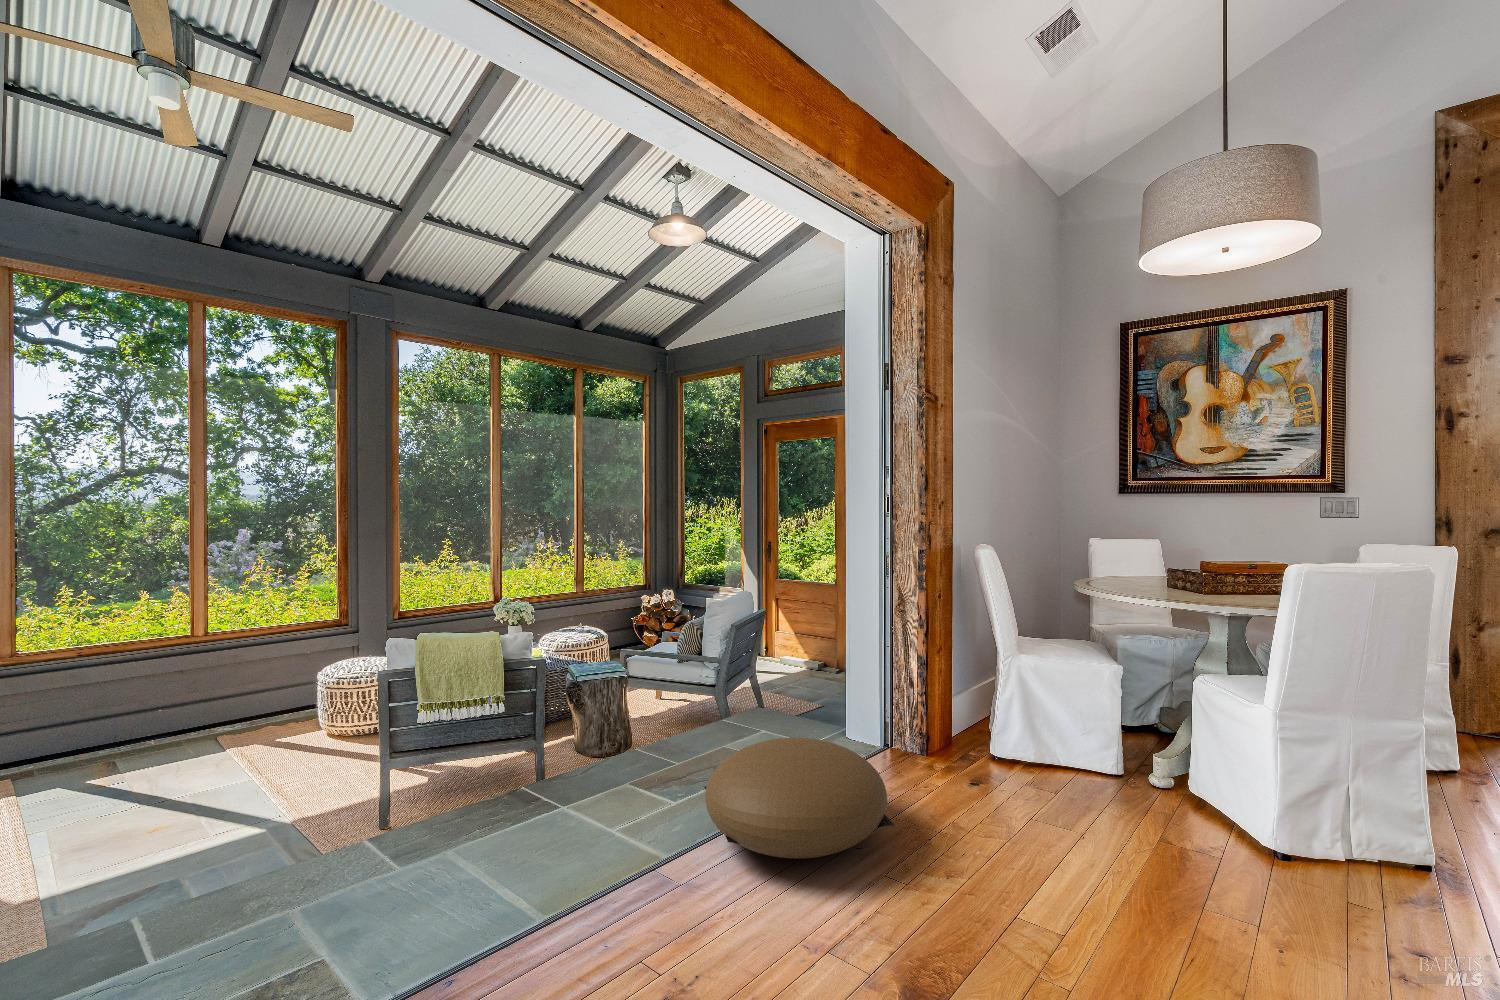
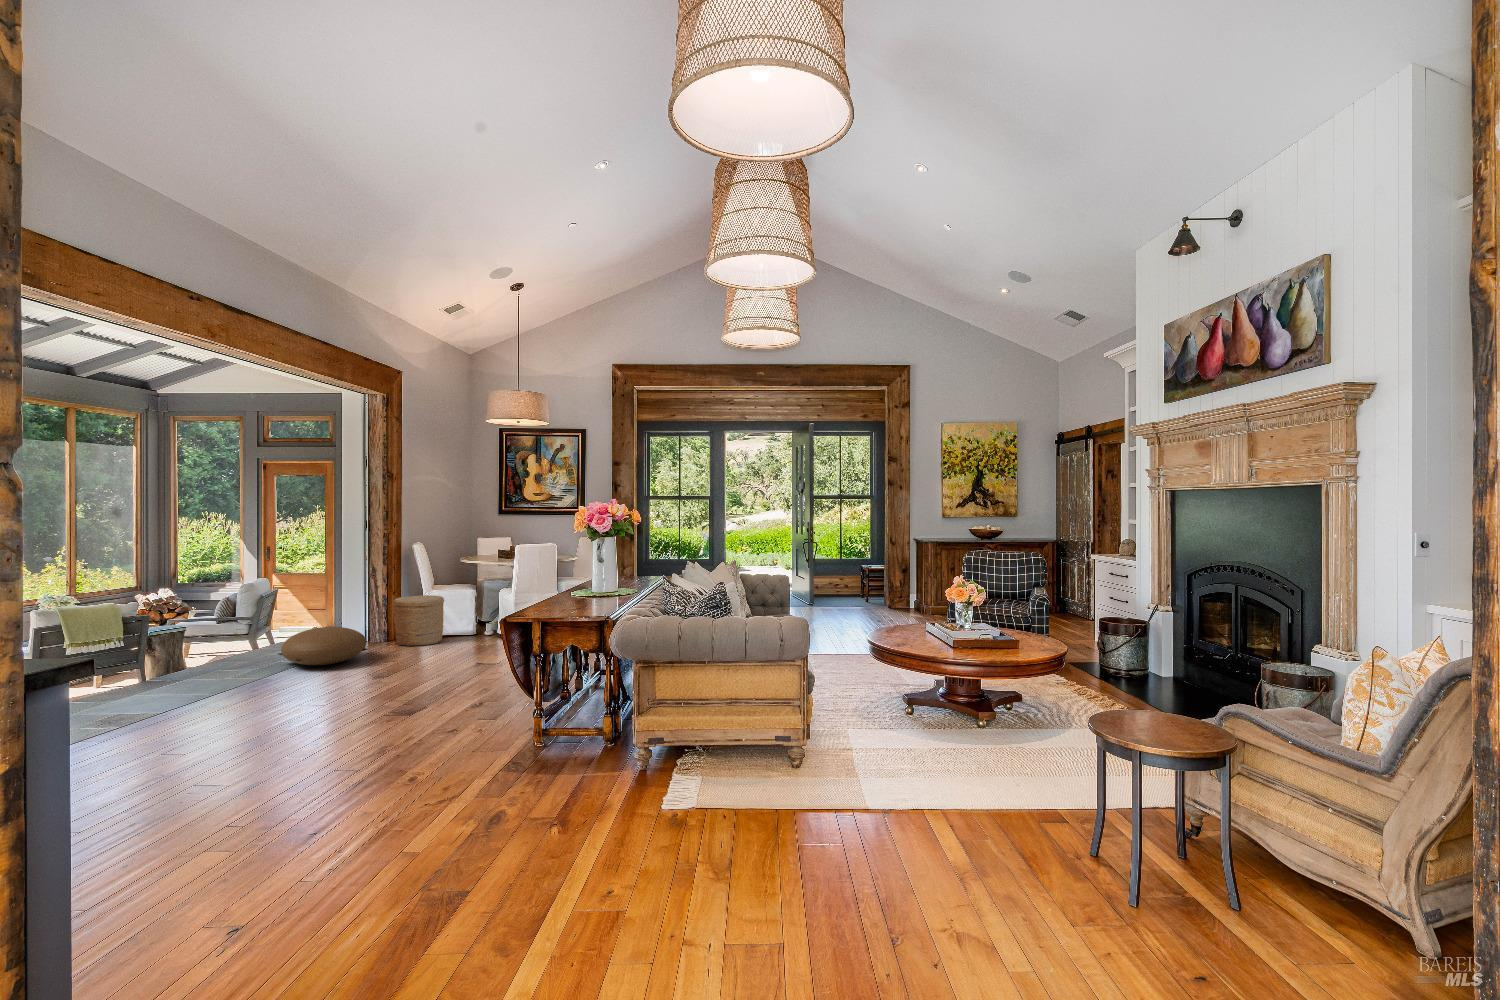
woven basket: none [942,667,1059,803] -> present [393,595,444,646]

